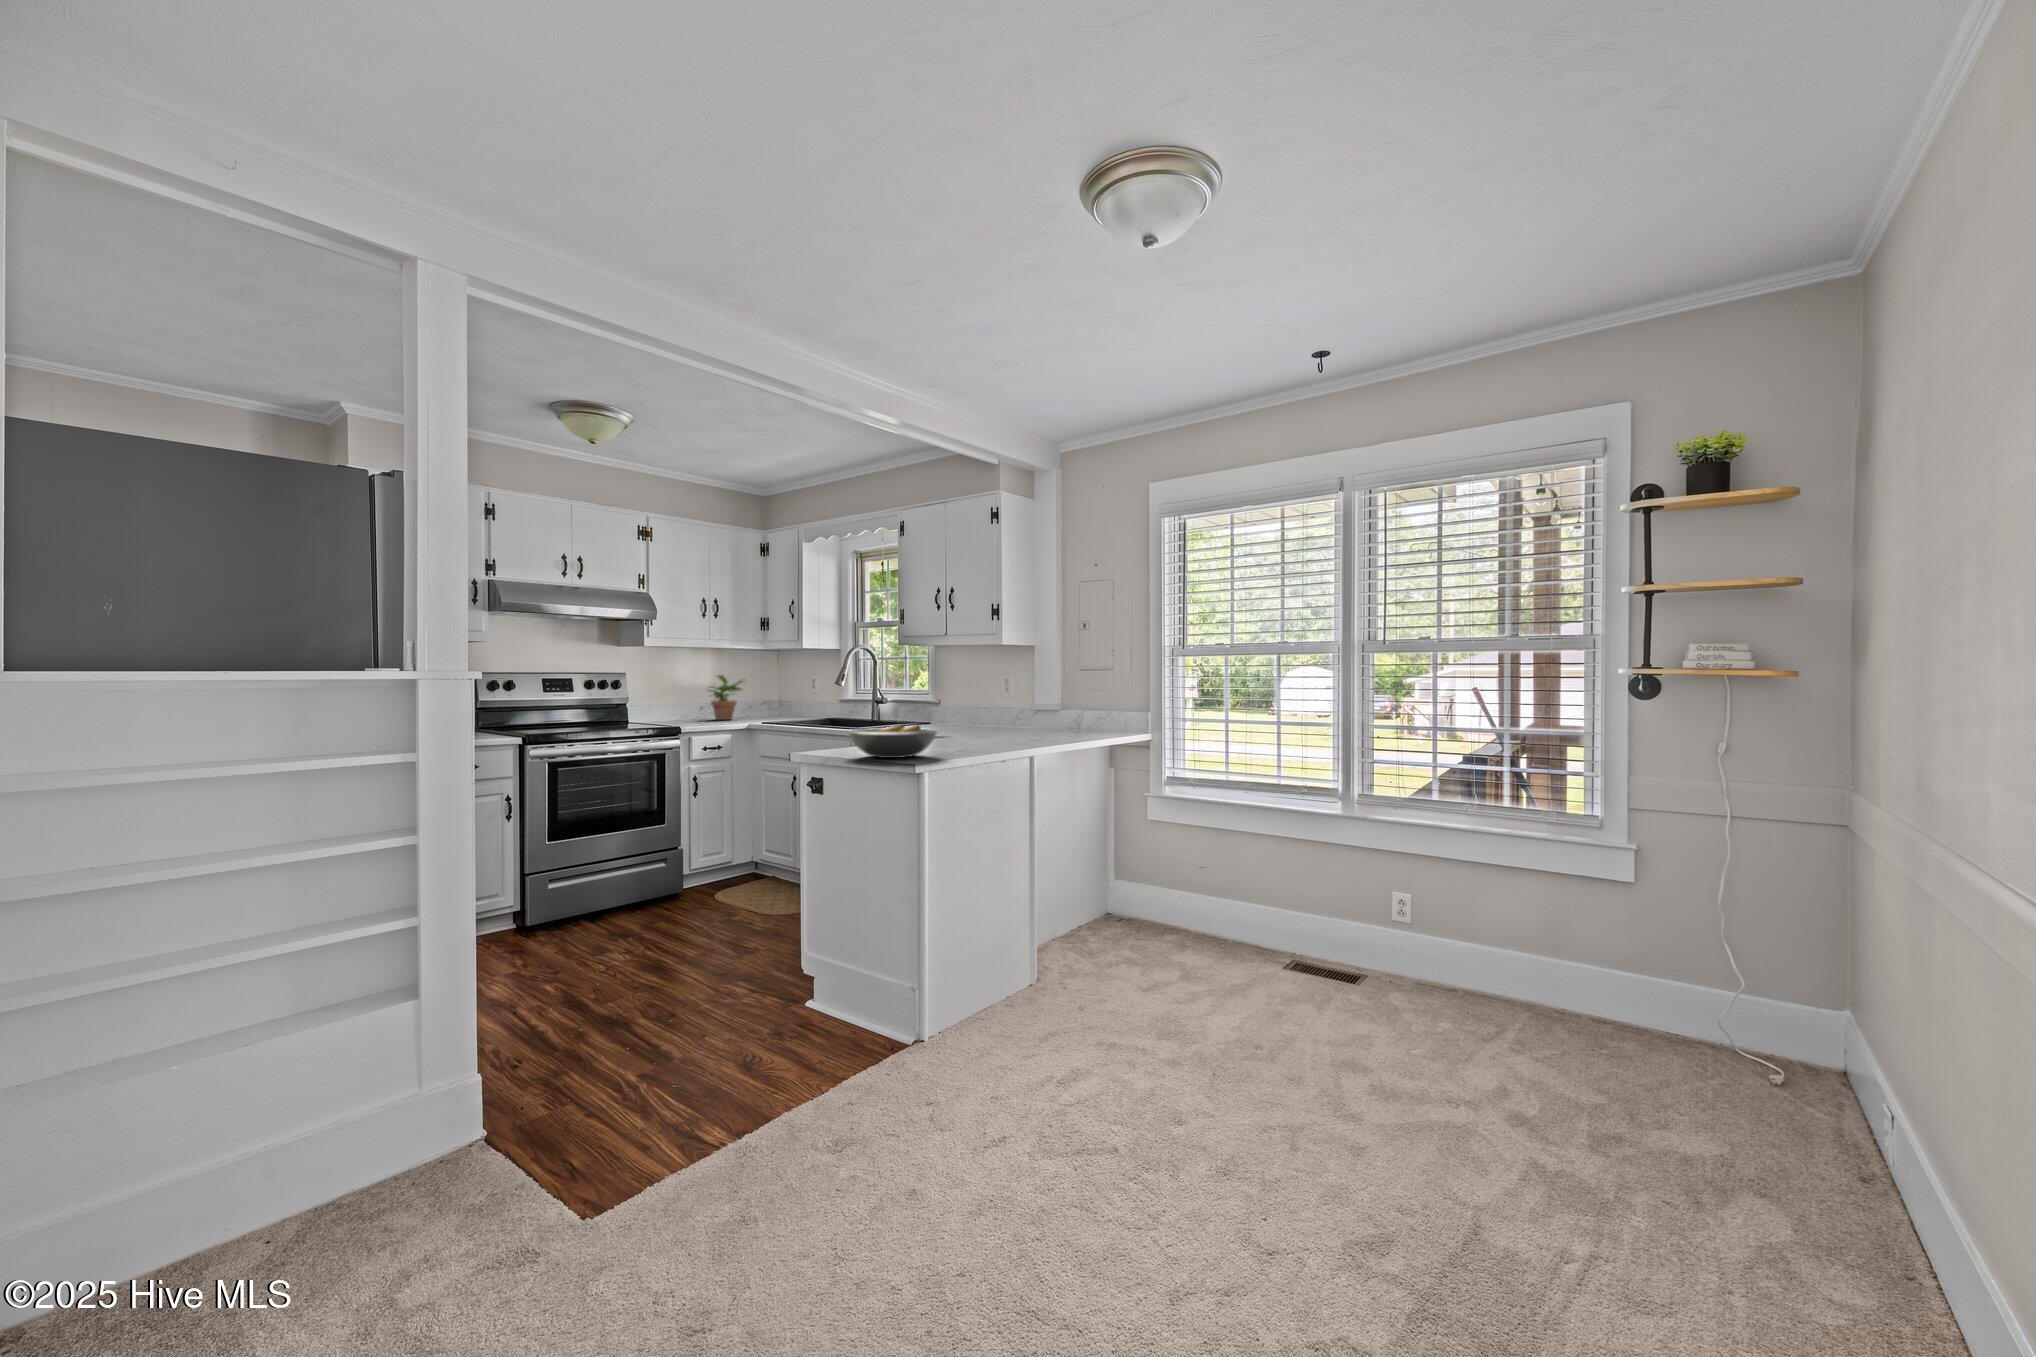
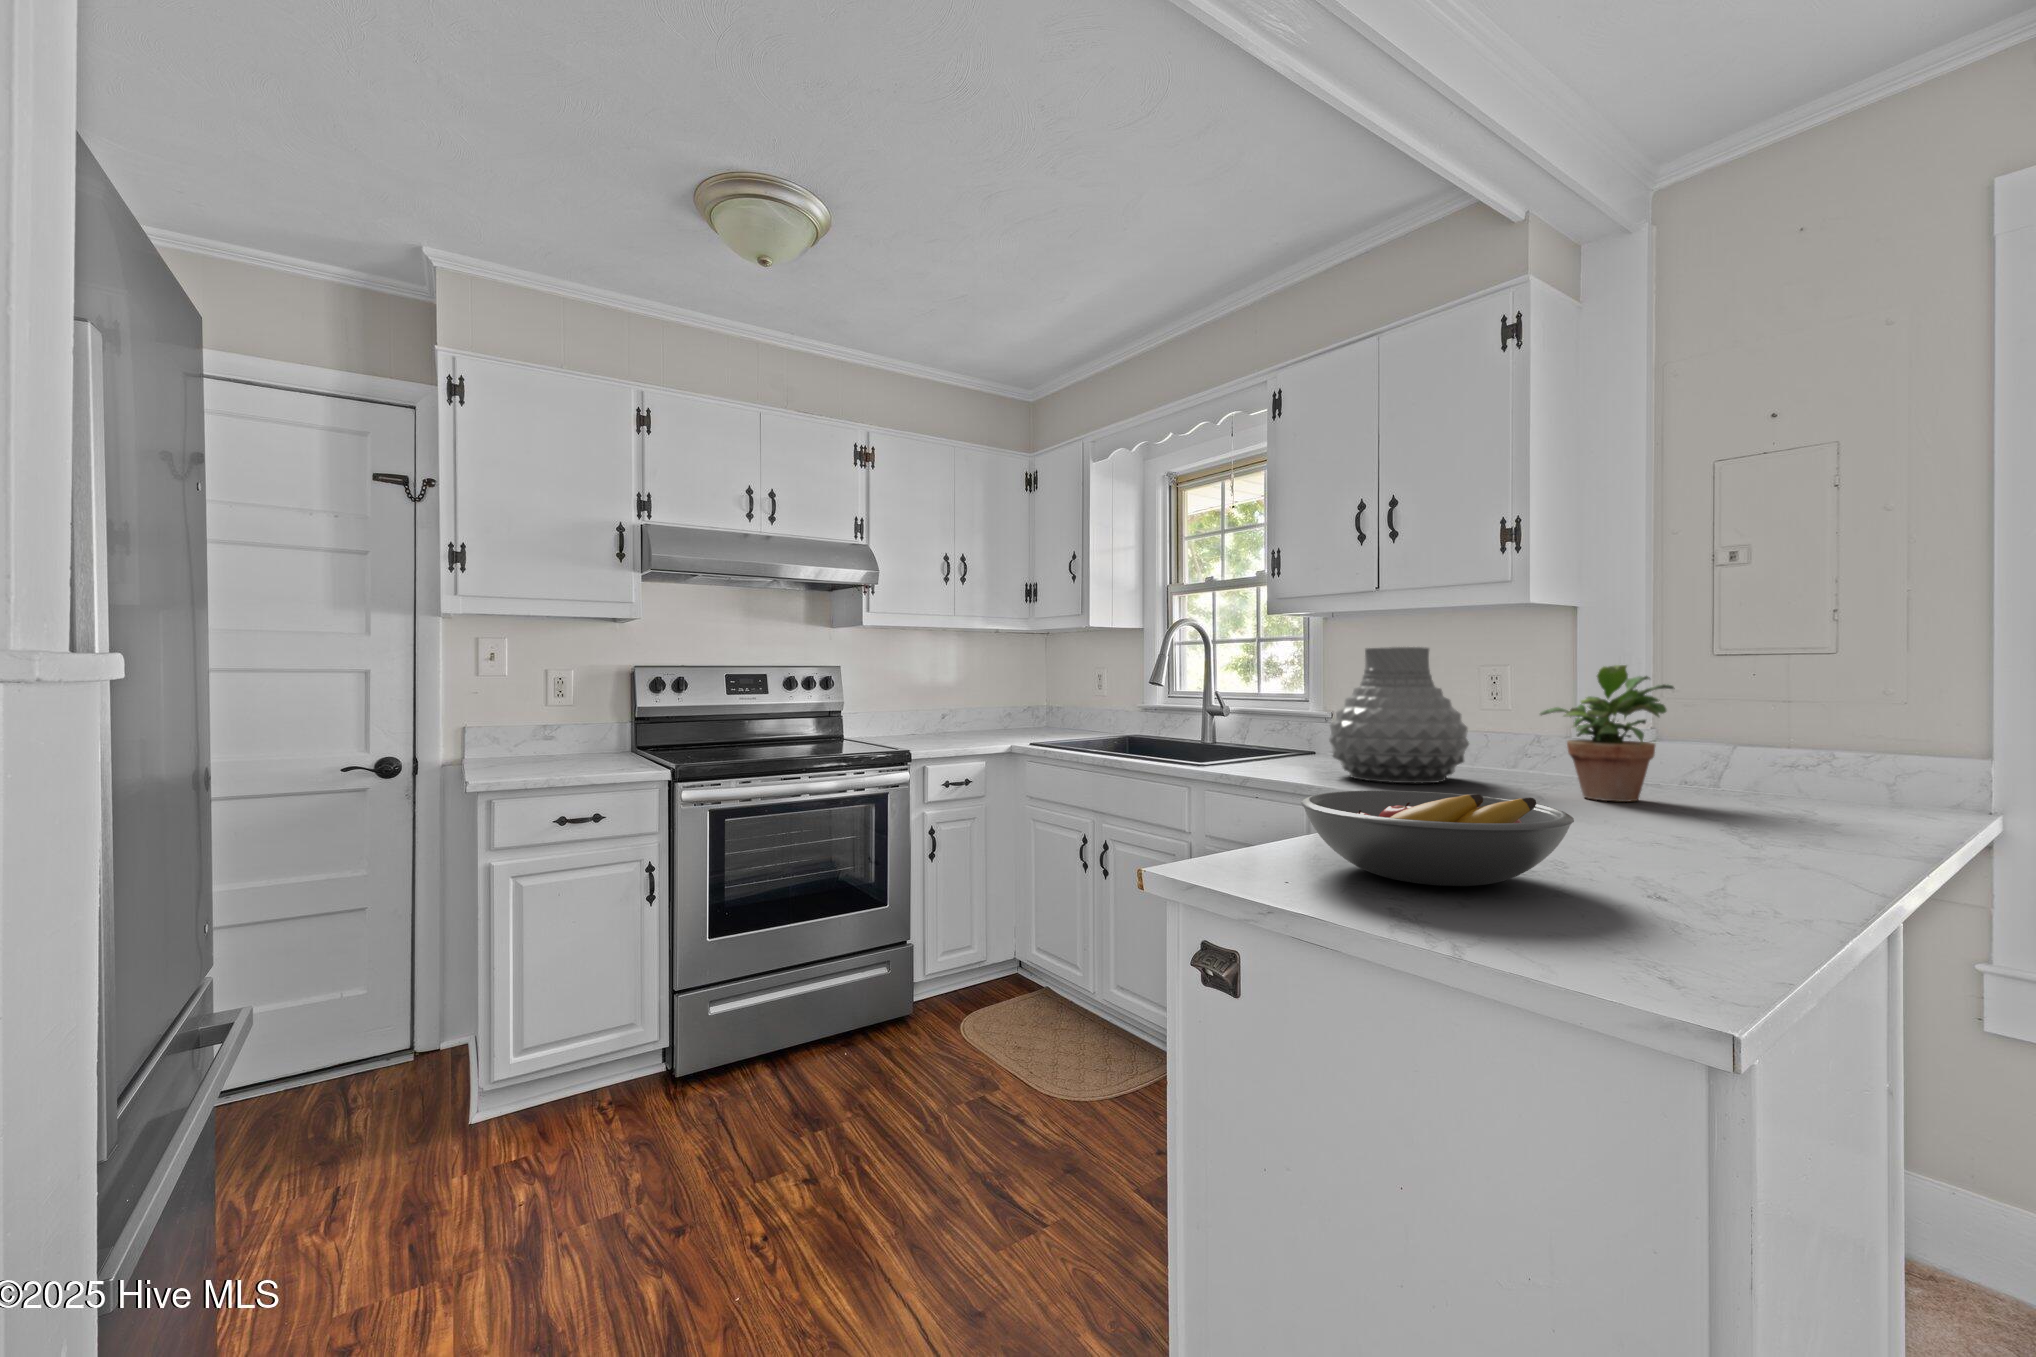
vase: none [916,667,982,735] -> present [1329,647,1469,783]
potted plant: present [708,675,743,720] -> present [1540,665,1674,802]

